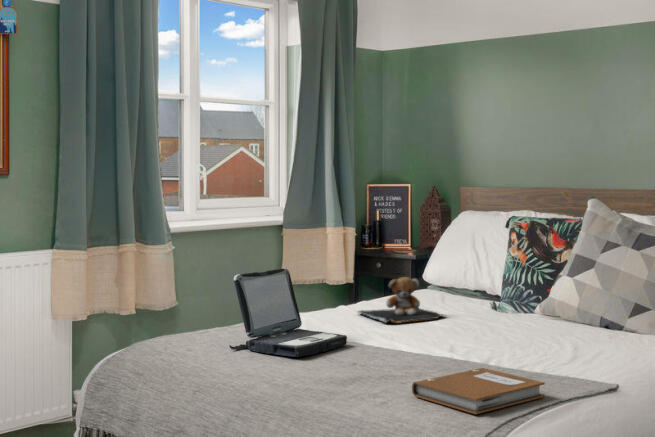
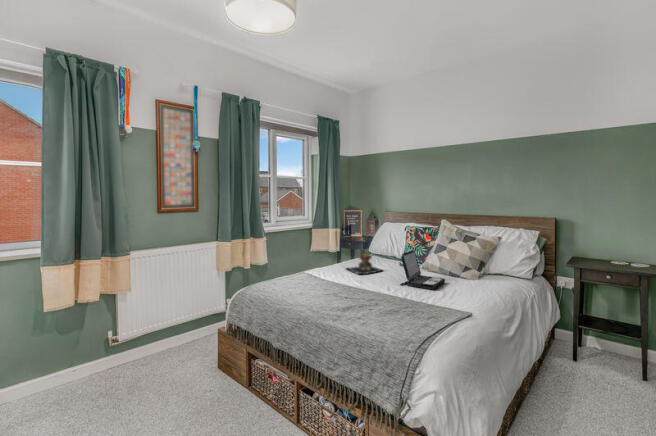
laptop: present [230,268,347,357] -> present [400,250,445,289]
notebook: present [412,368,545,414] -> none [380,303,440,330]

